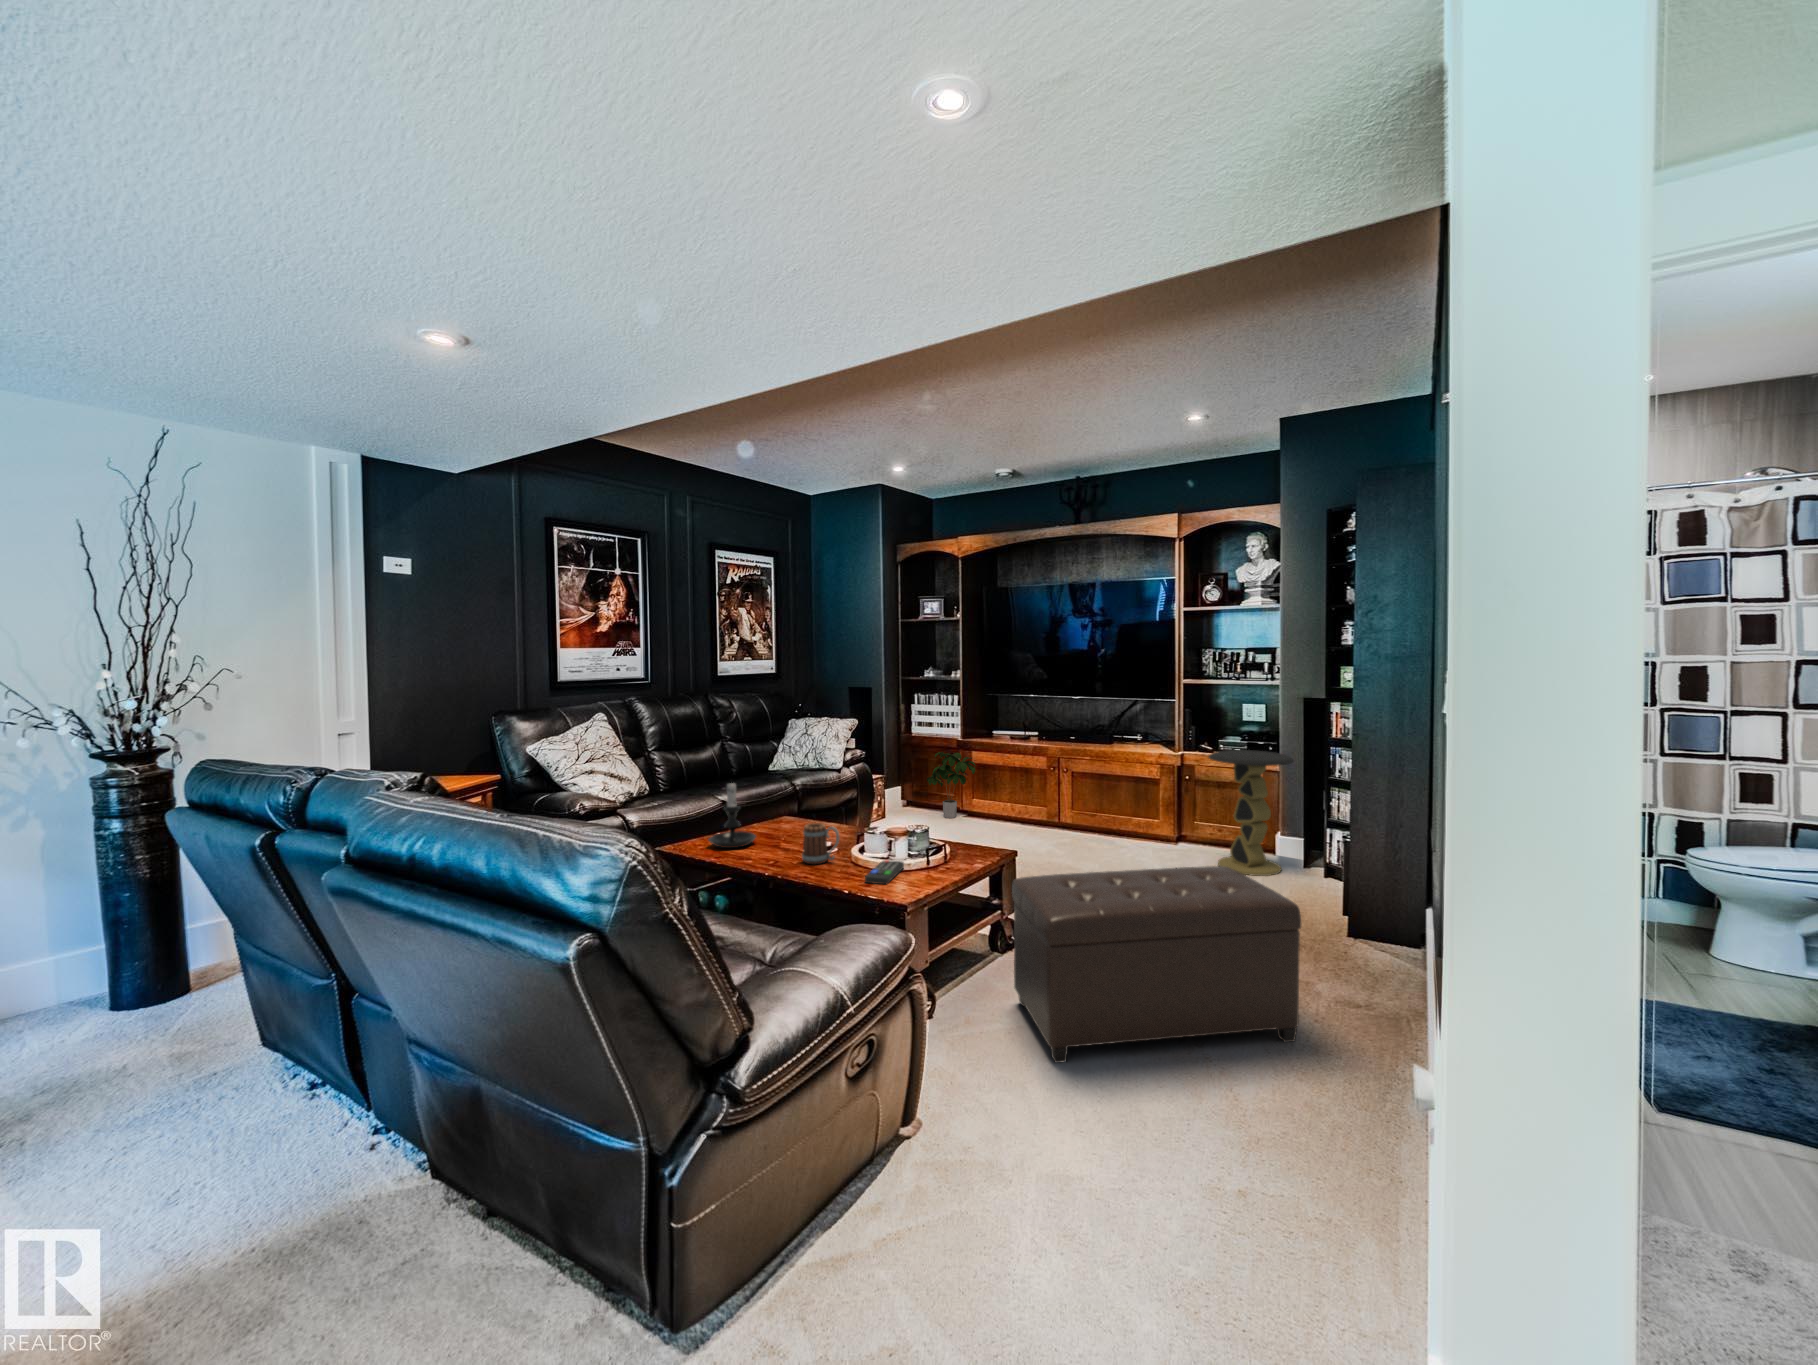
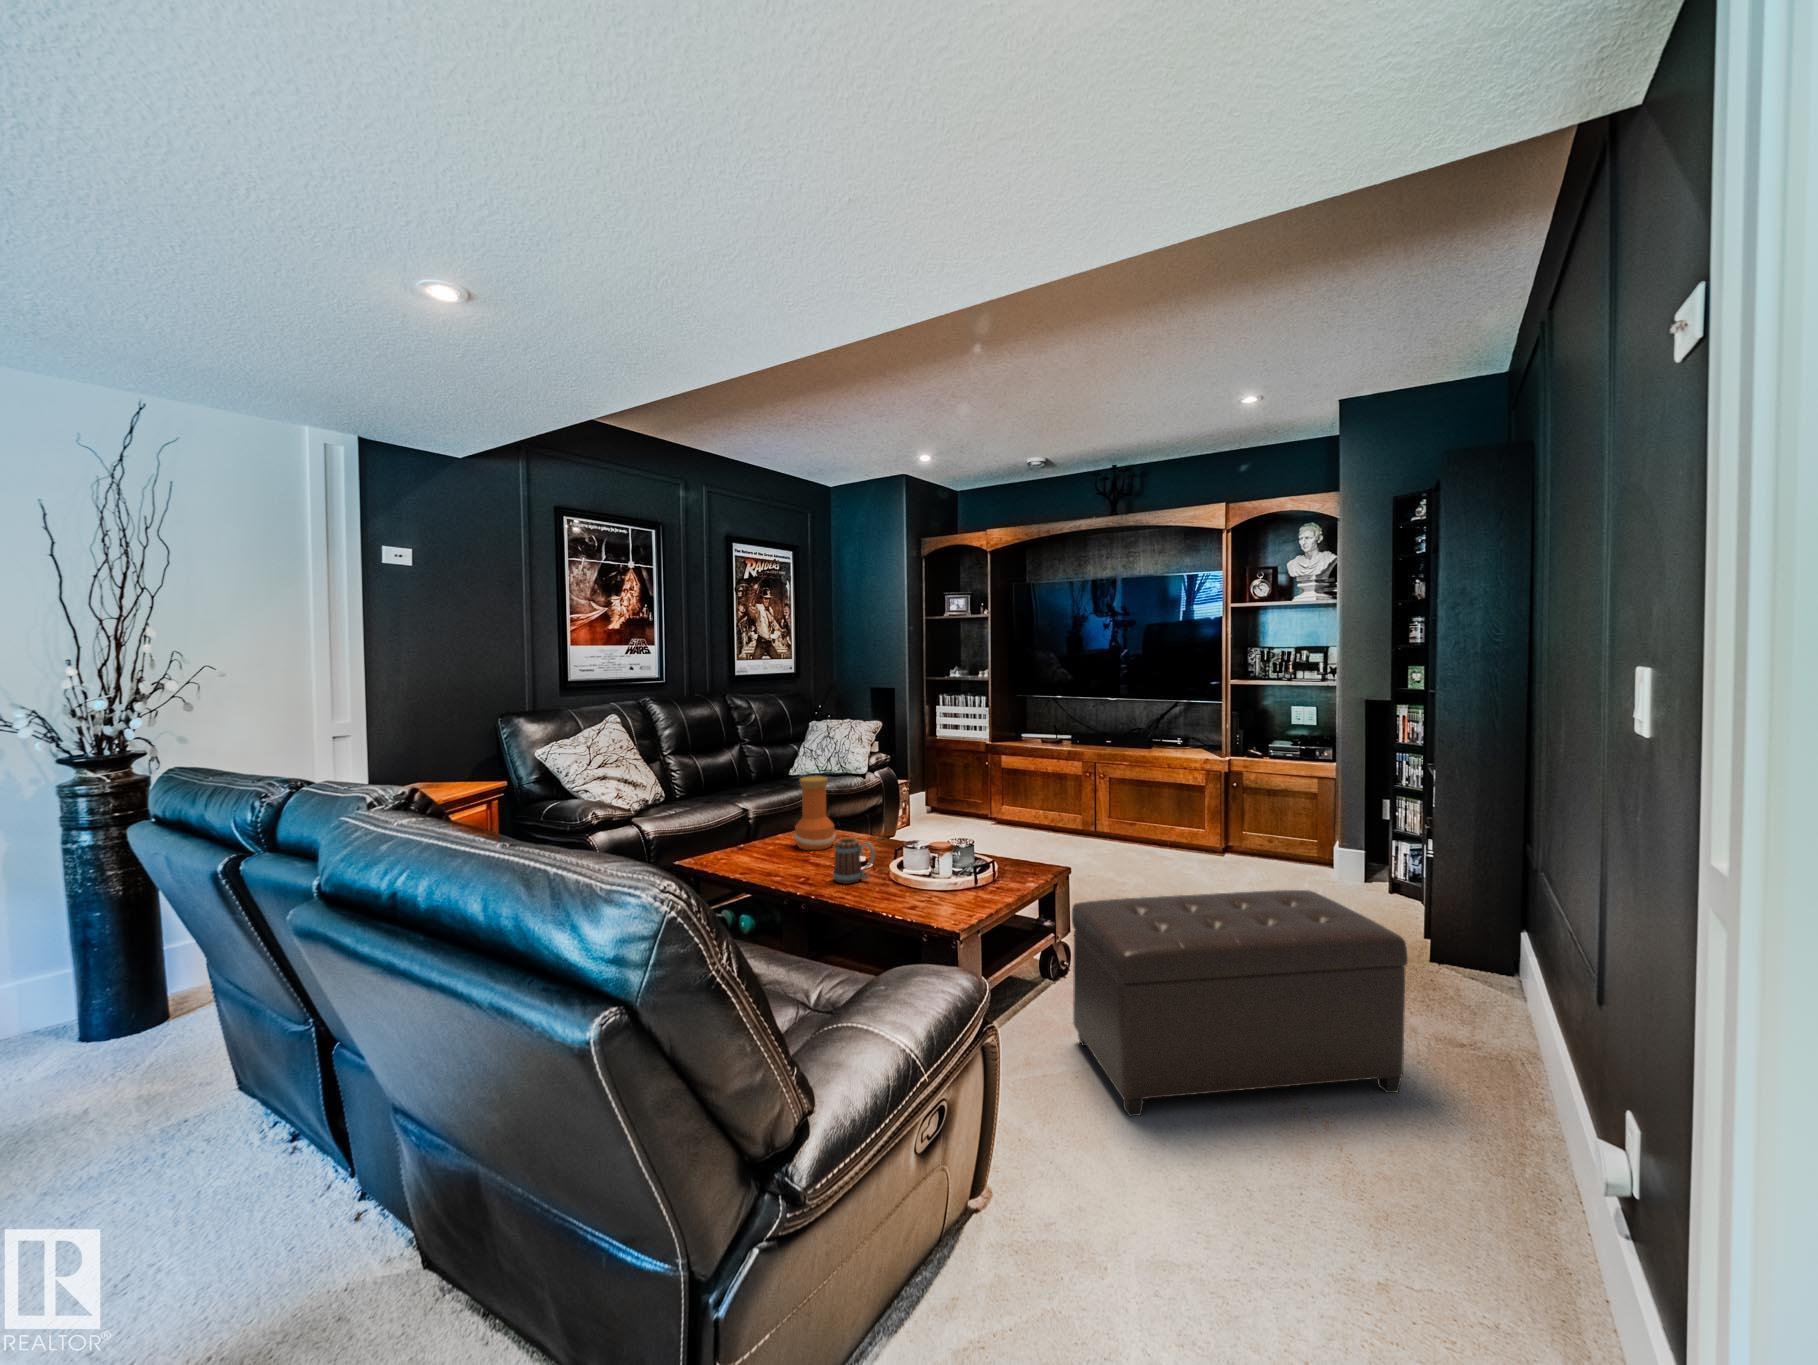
side table: present [1209,750,1294,876] -> none [1265,757,1361,894]
potted plant: present [927,752,976,818] -> none [953,756,1006,827]
vase: none [769,769,808,836] -> present [794,776,836,850]
candle holder: present [708,783,756,848] -> none [728,788,781,864]
remote control: present [865,860,904,884] -> none [906,880,947,908]

